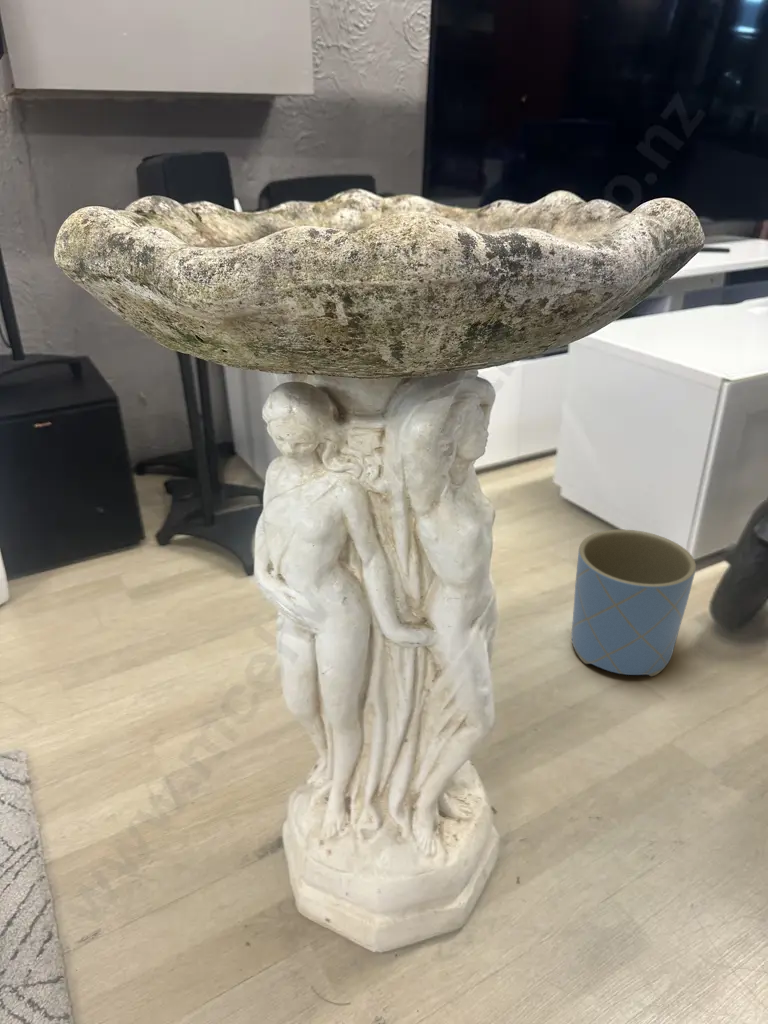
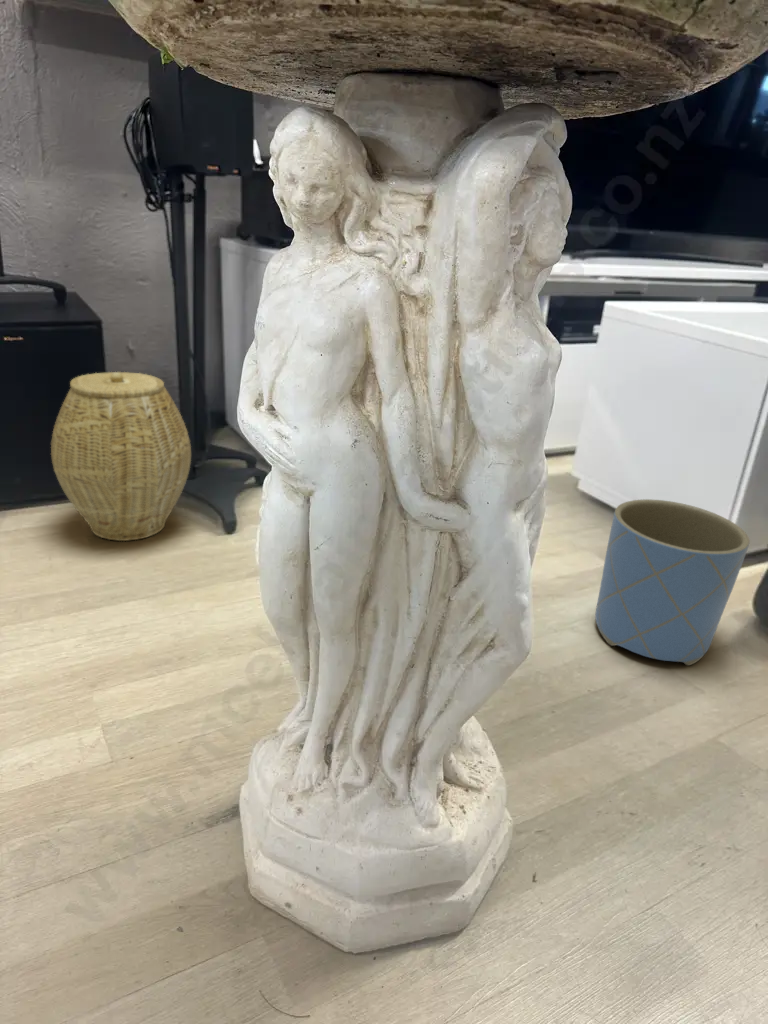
woven basket: none [71,447,196,602] -> present [51,372,191,541]

